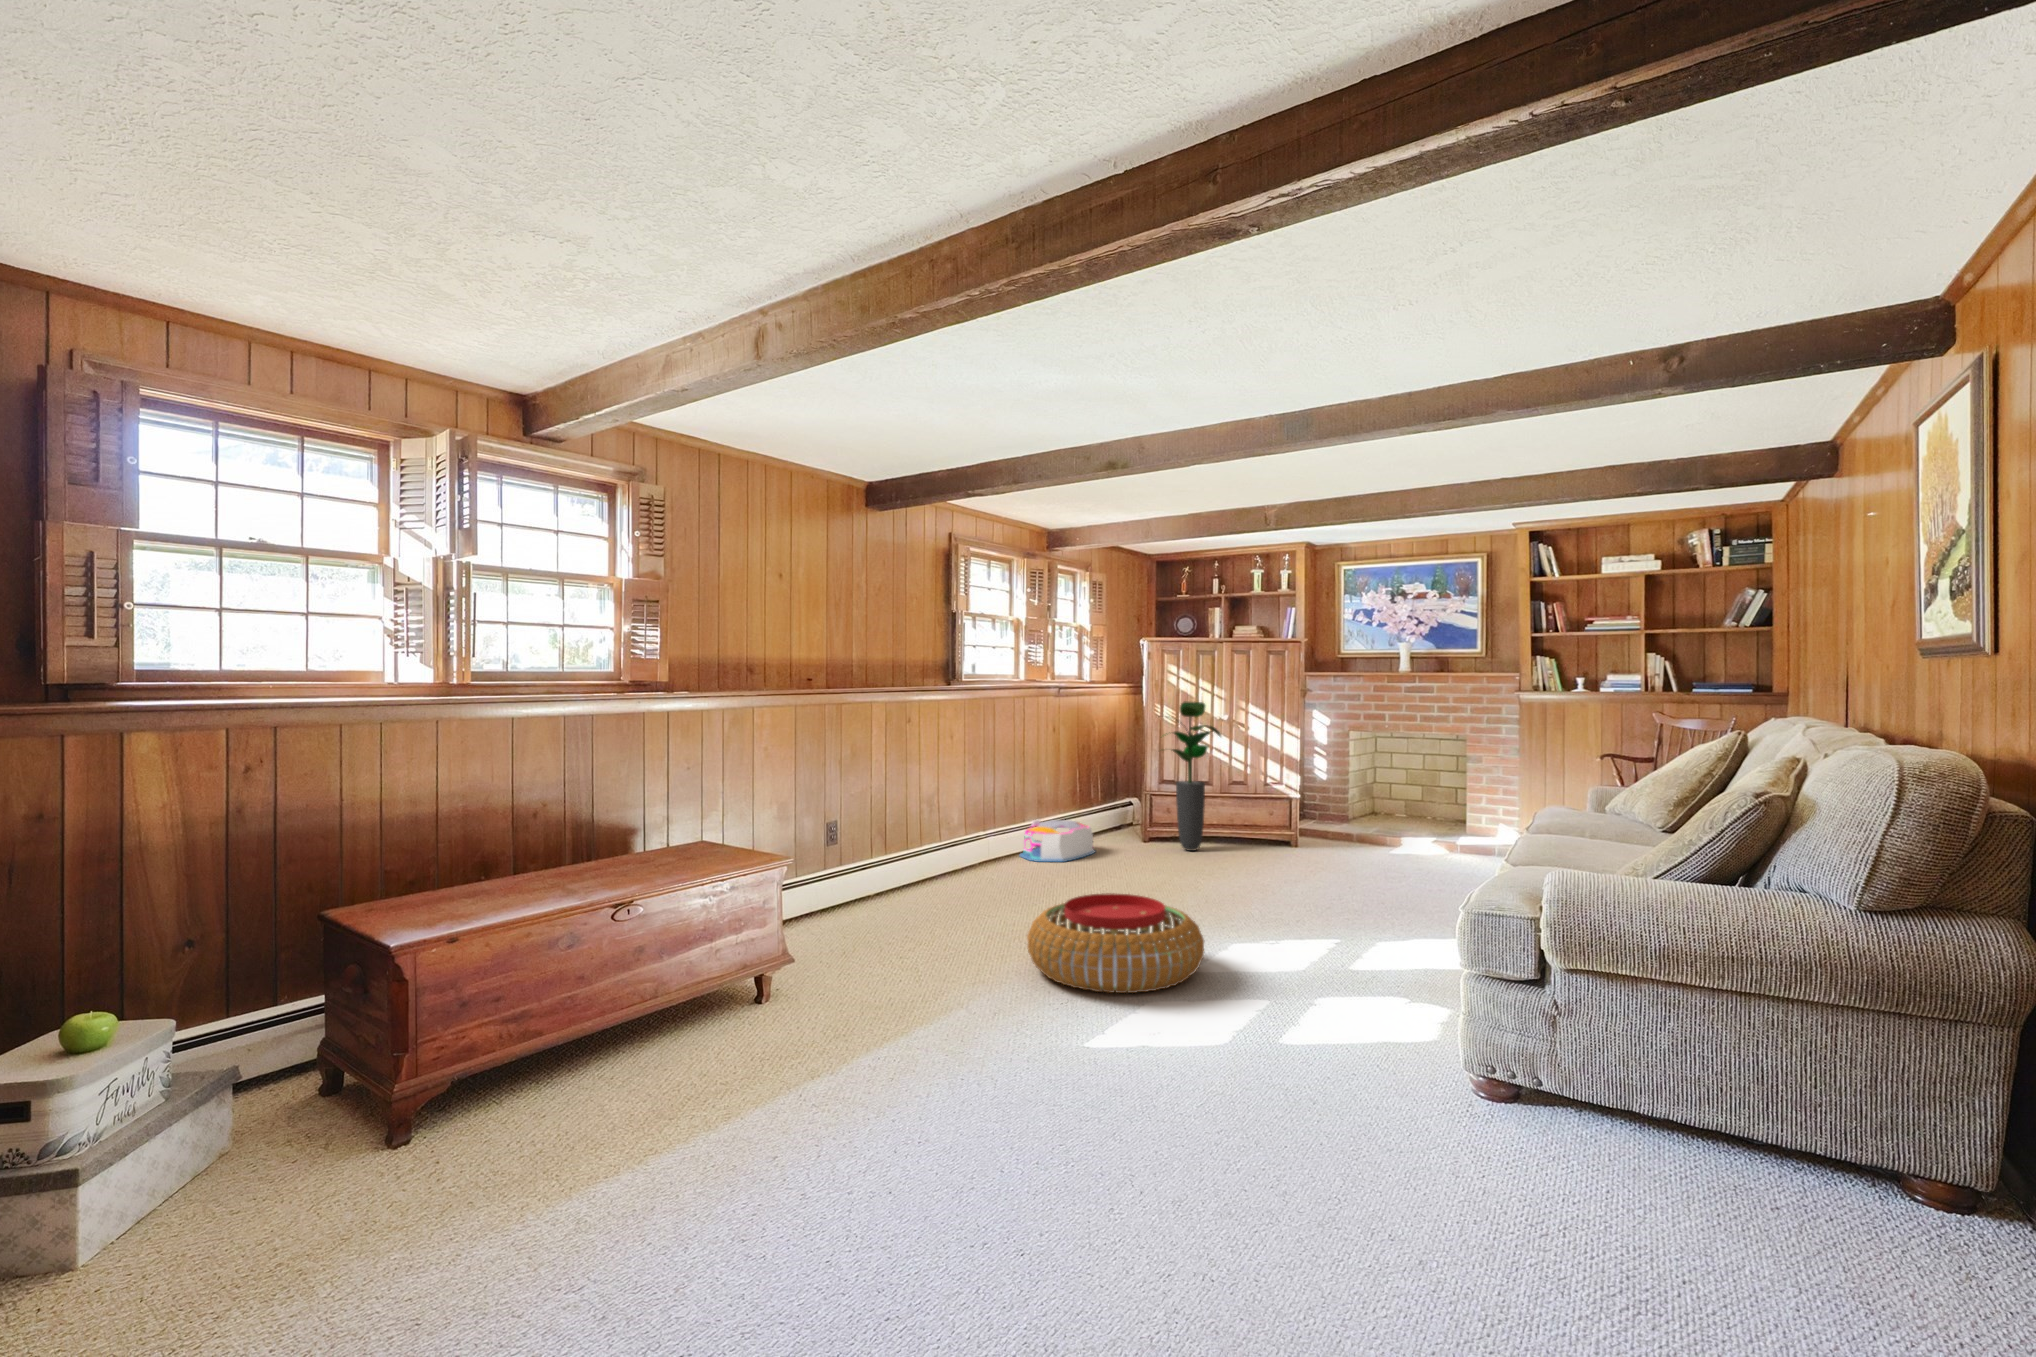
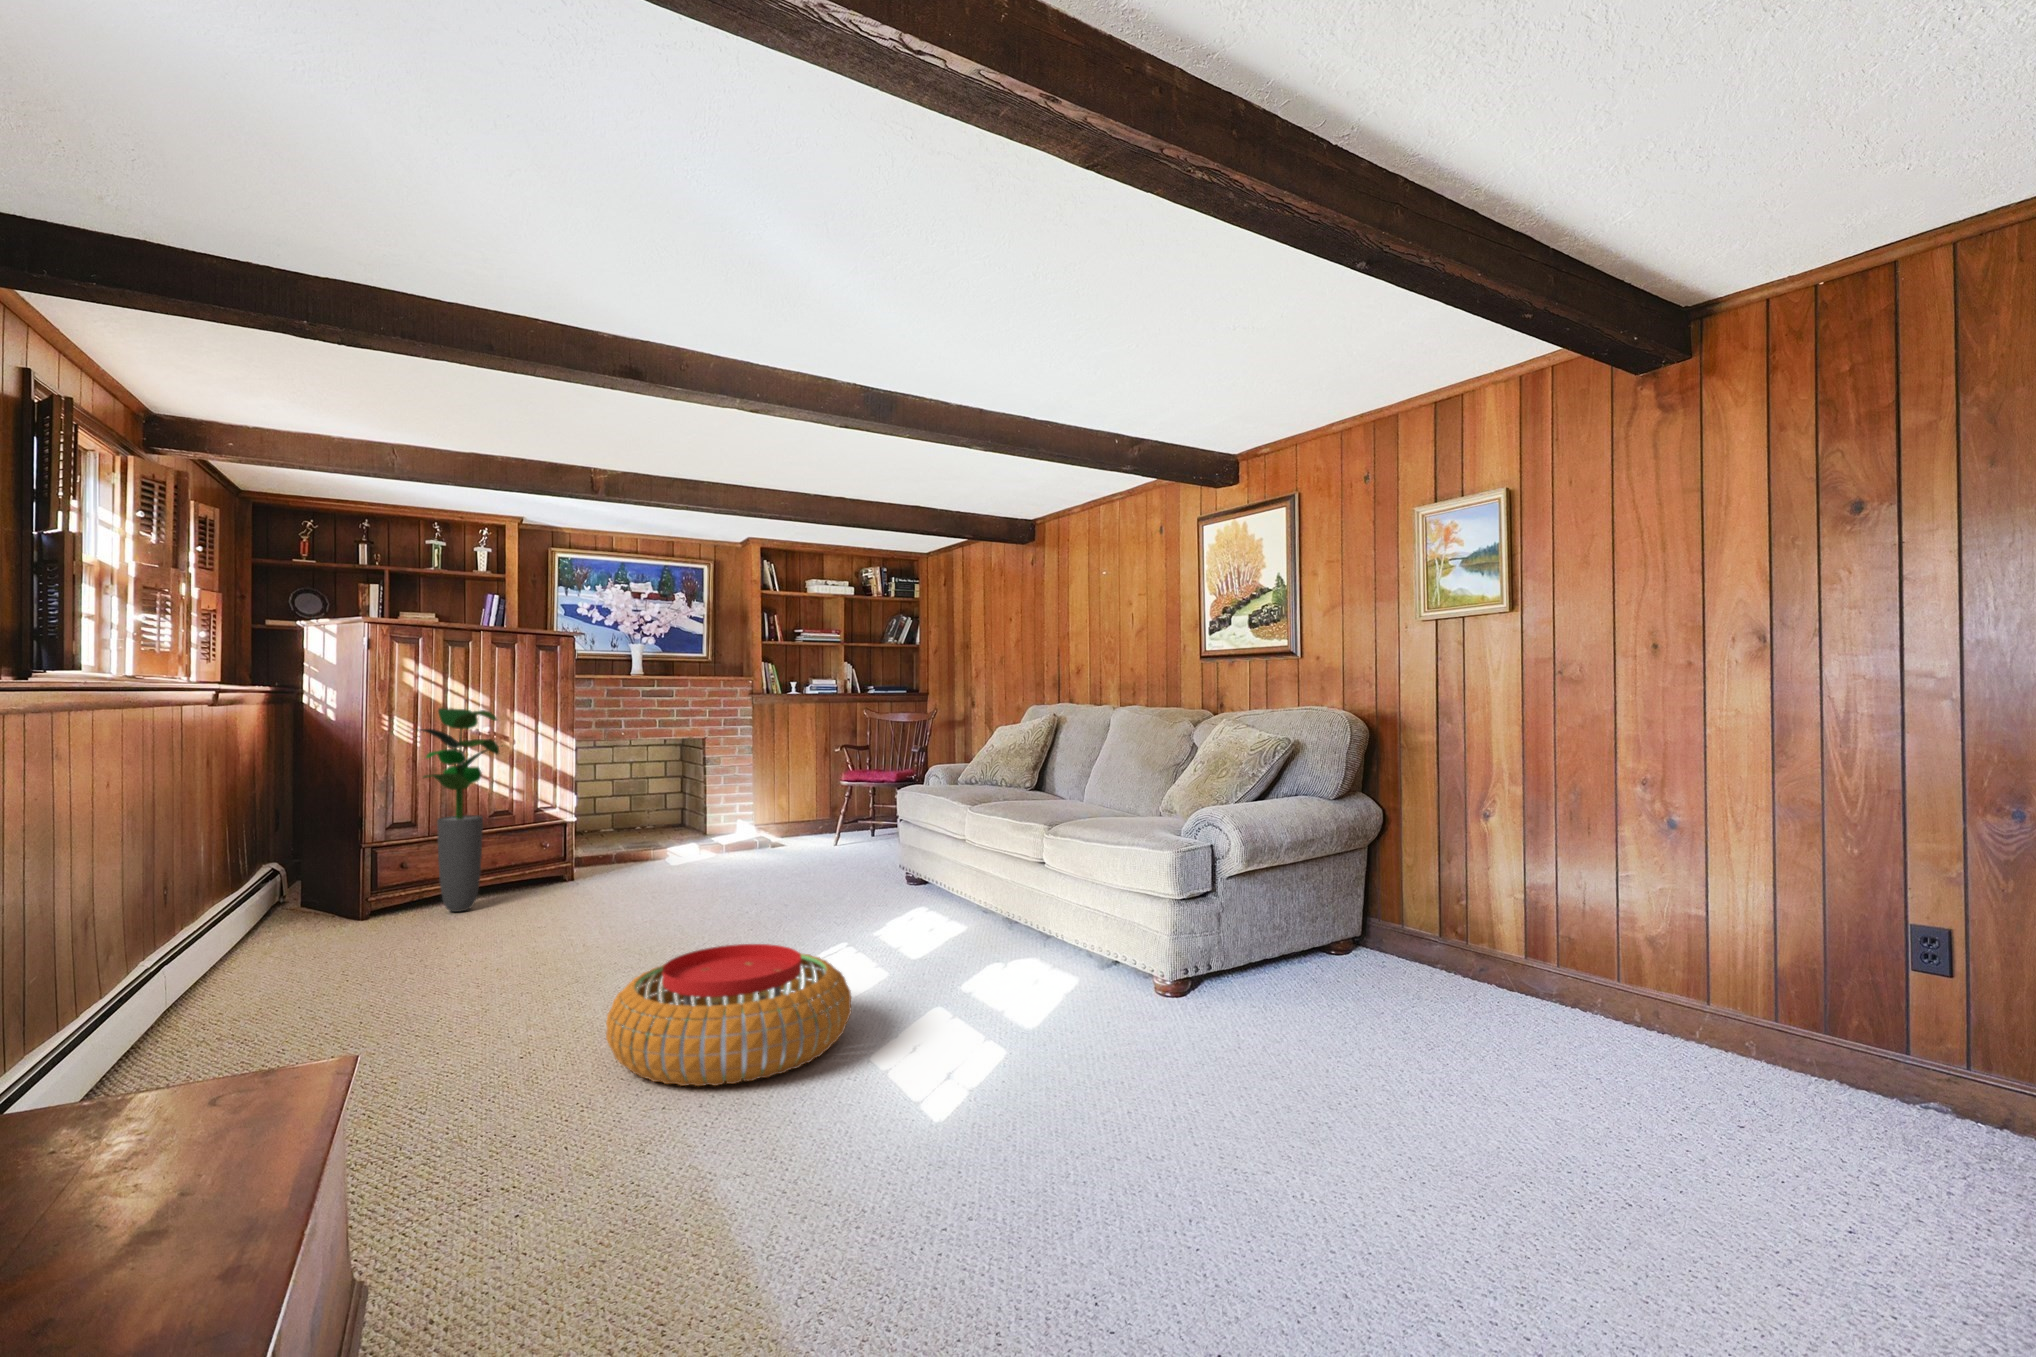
storage bin: present [1020,820,1095,862] -> none [186,903,321,982]

